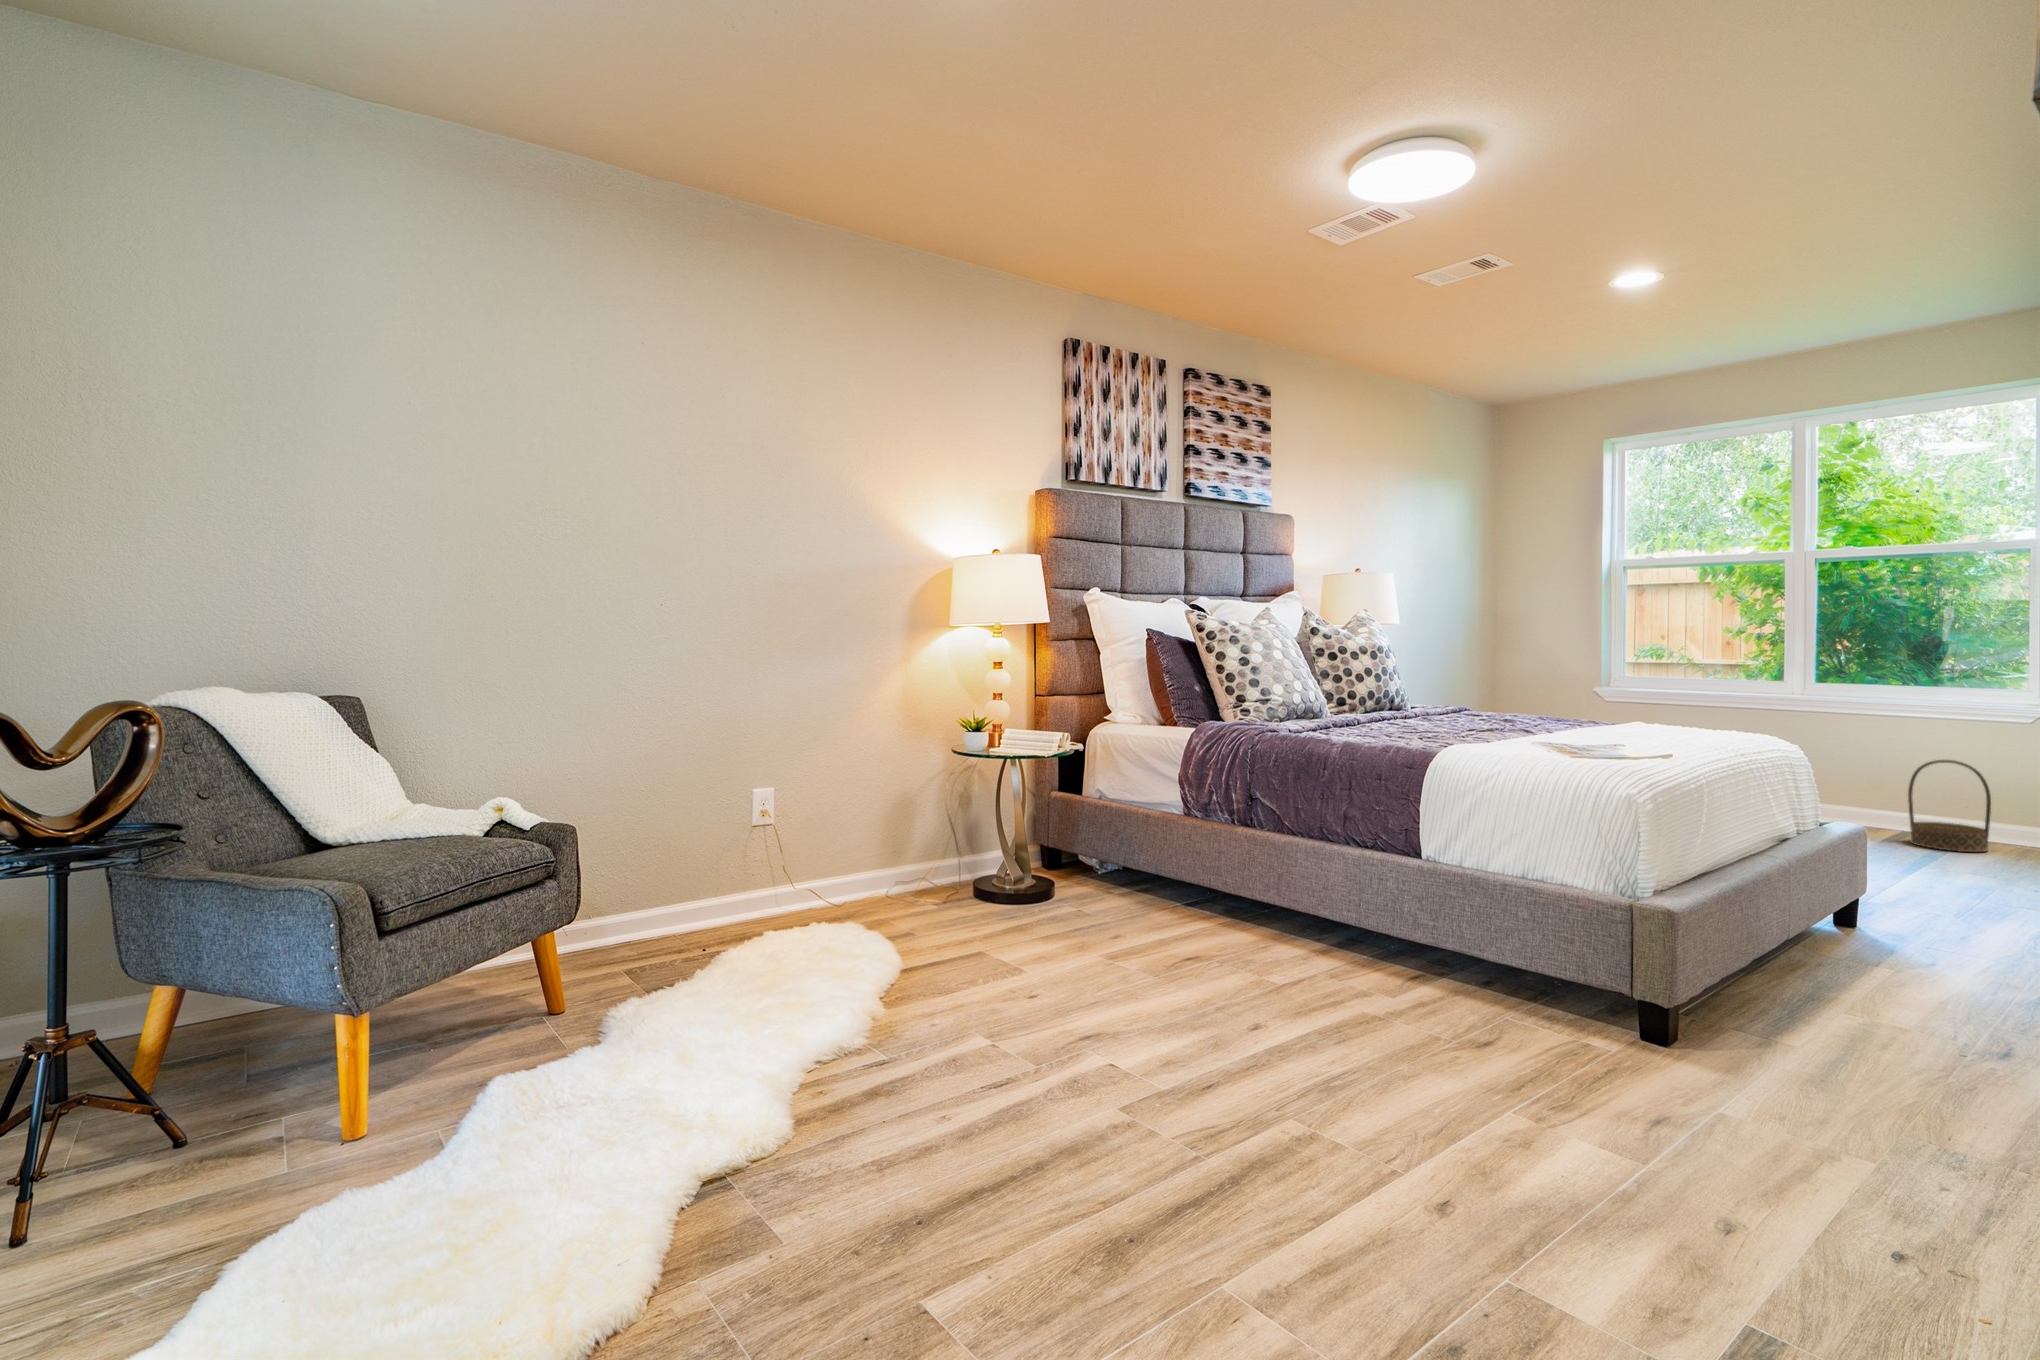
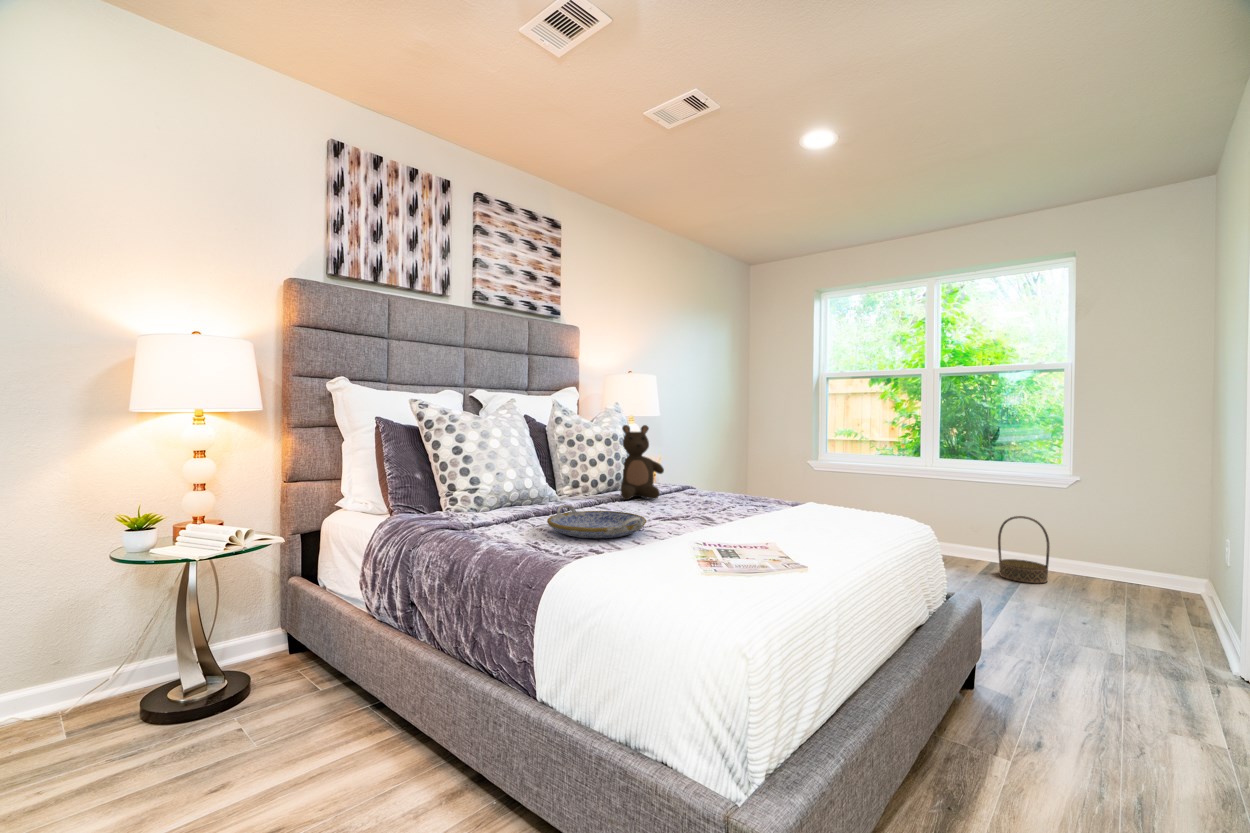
stuffed bear: none [1369,635,1441,719] -> present [621,425,664,500]
serving tray: none [1370,714,1476,740] -> present [547,505,646,538]

